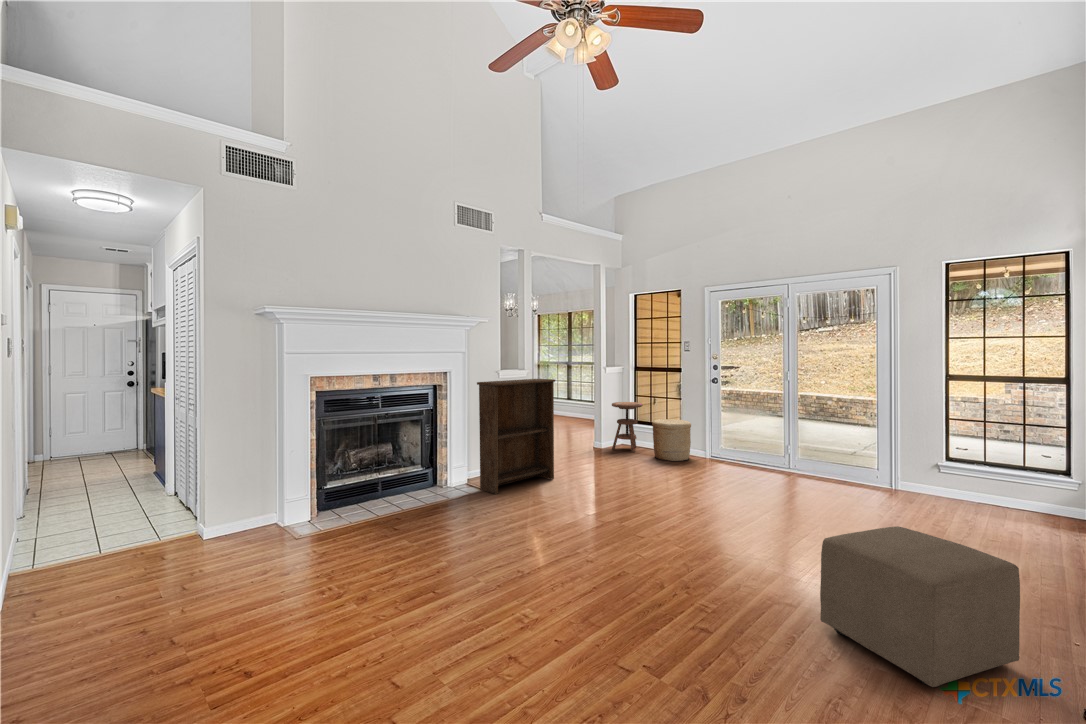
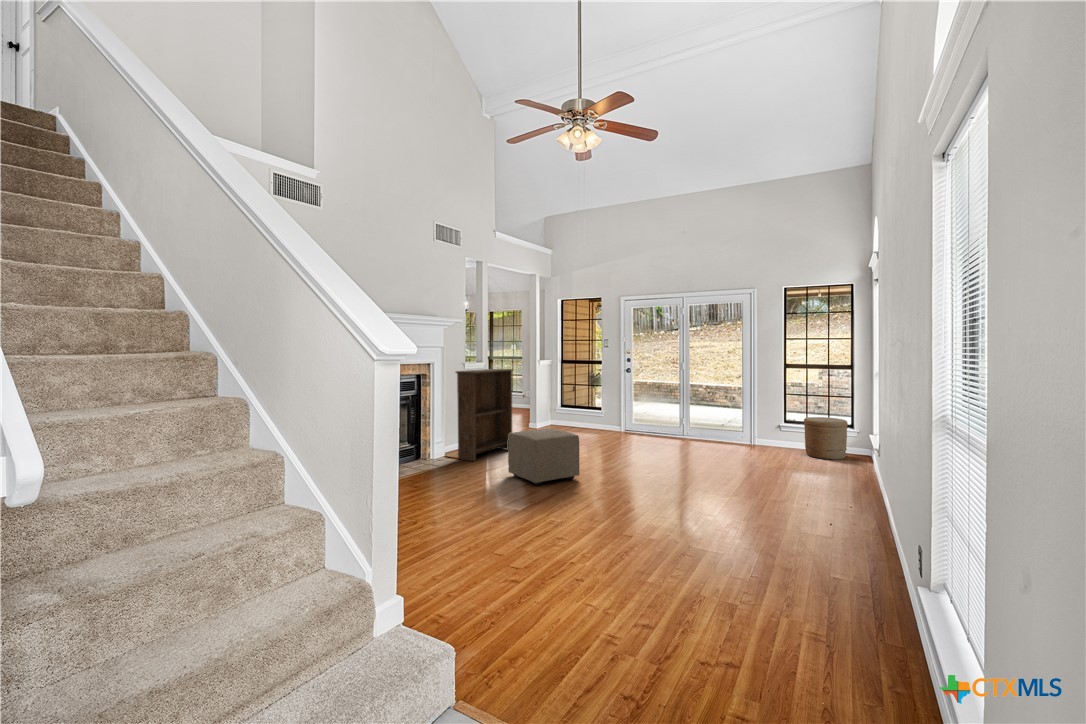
side table: present [612,402,643,452] -> none [543,389,569,430]
woven basket: present [652,419,691,461] -> present [804,417,848,460]
ottoman: present [820,526,1020,687] -> present [508,429,580,485]

